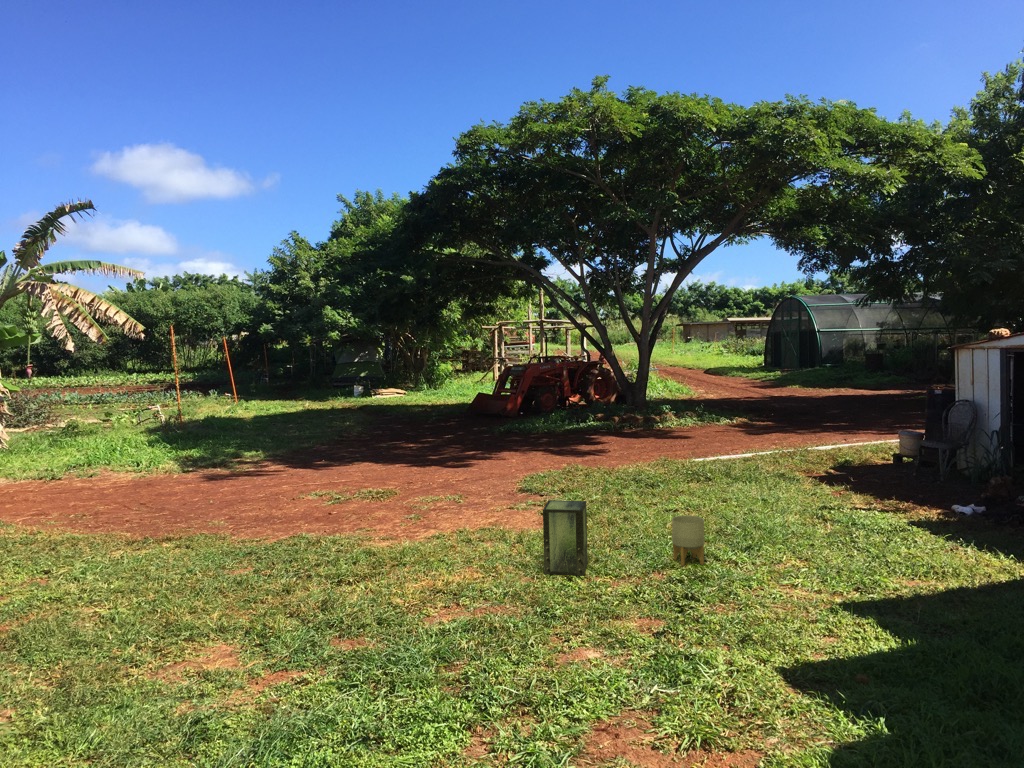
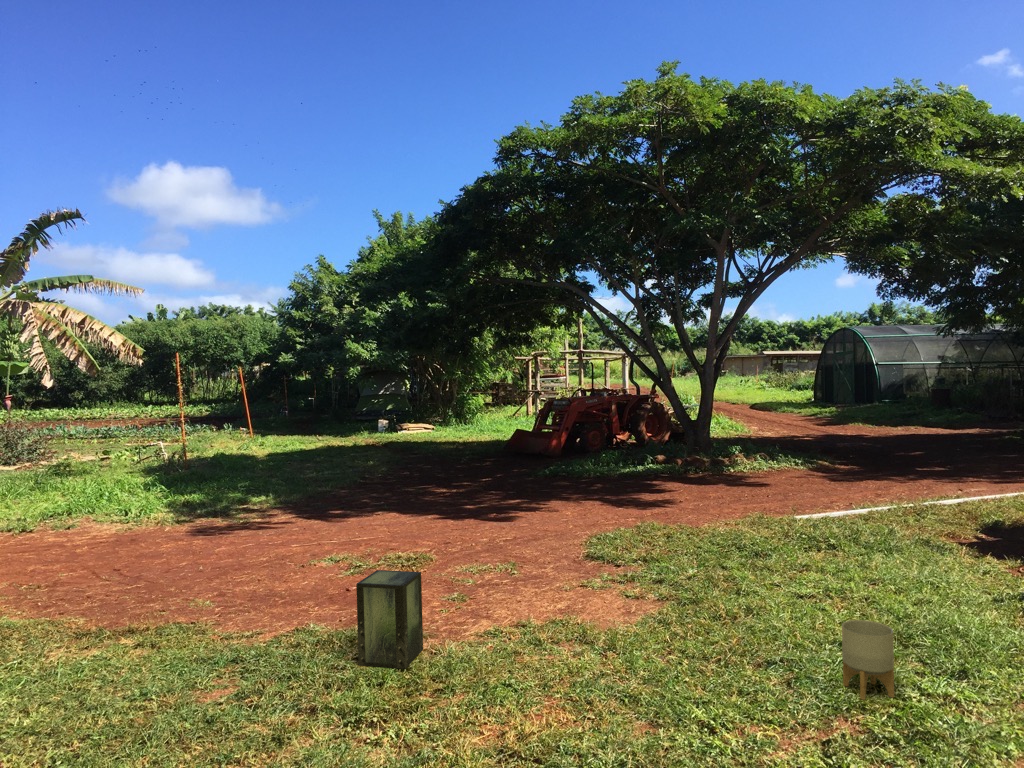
storage box: present [543,501,588,576] -> present [356,570,423,669]

